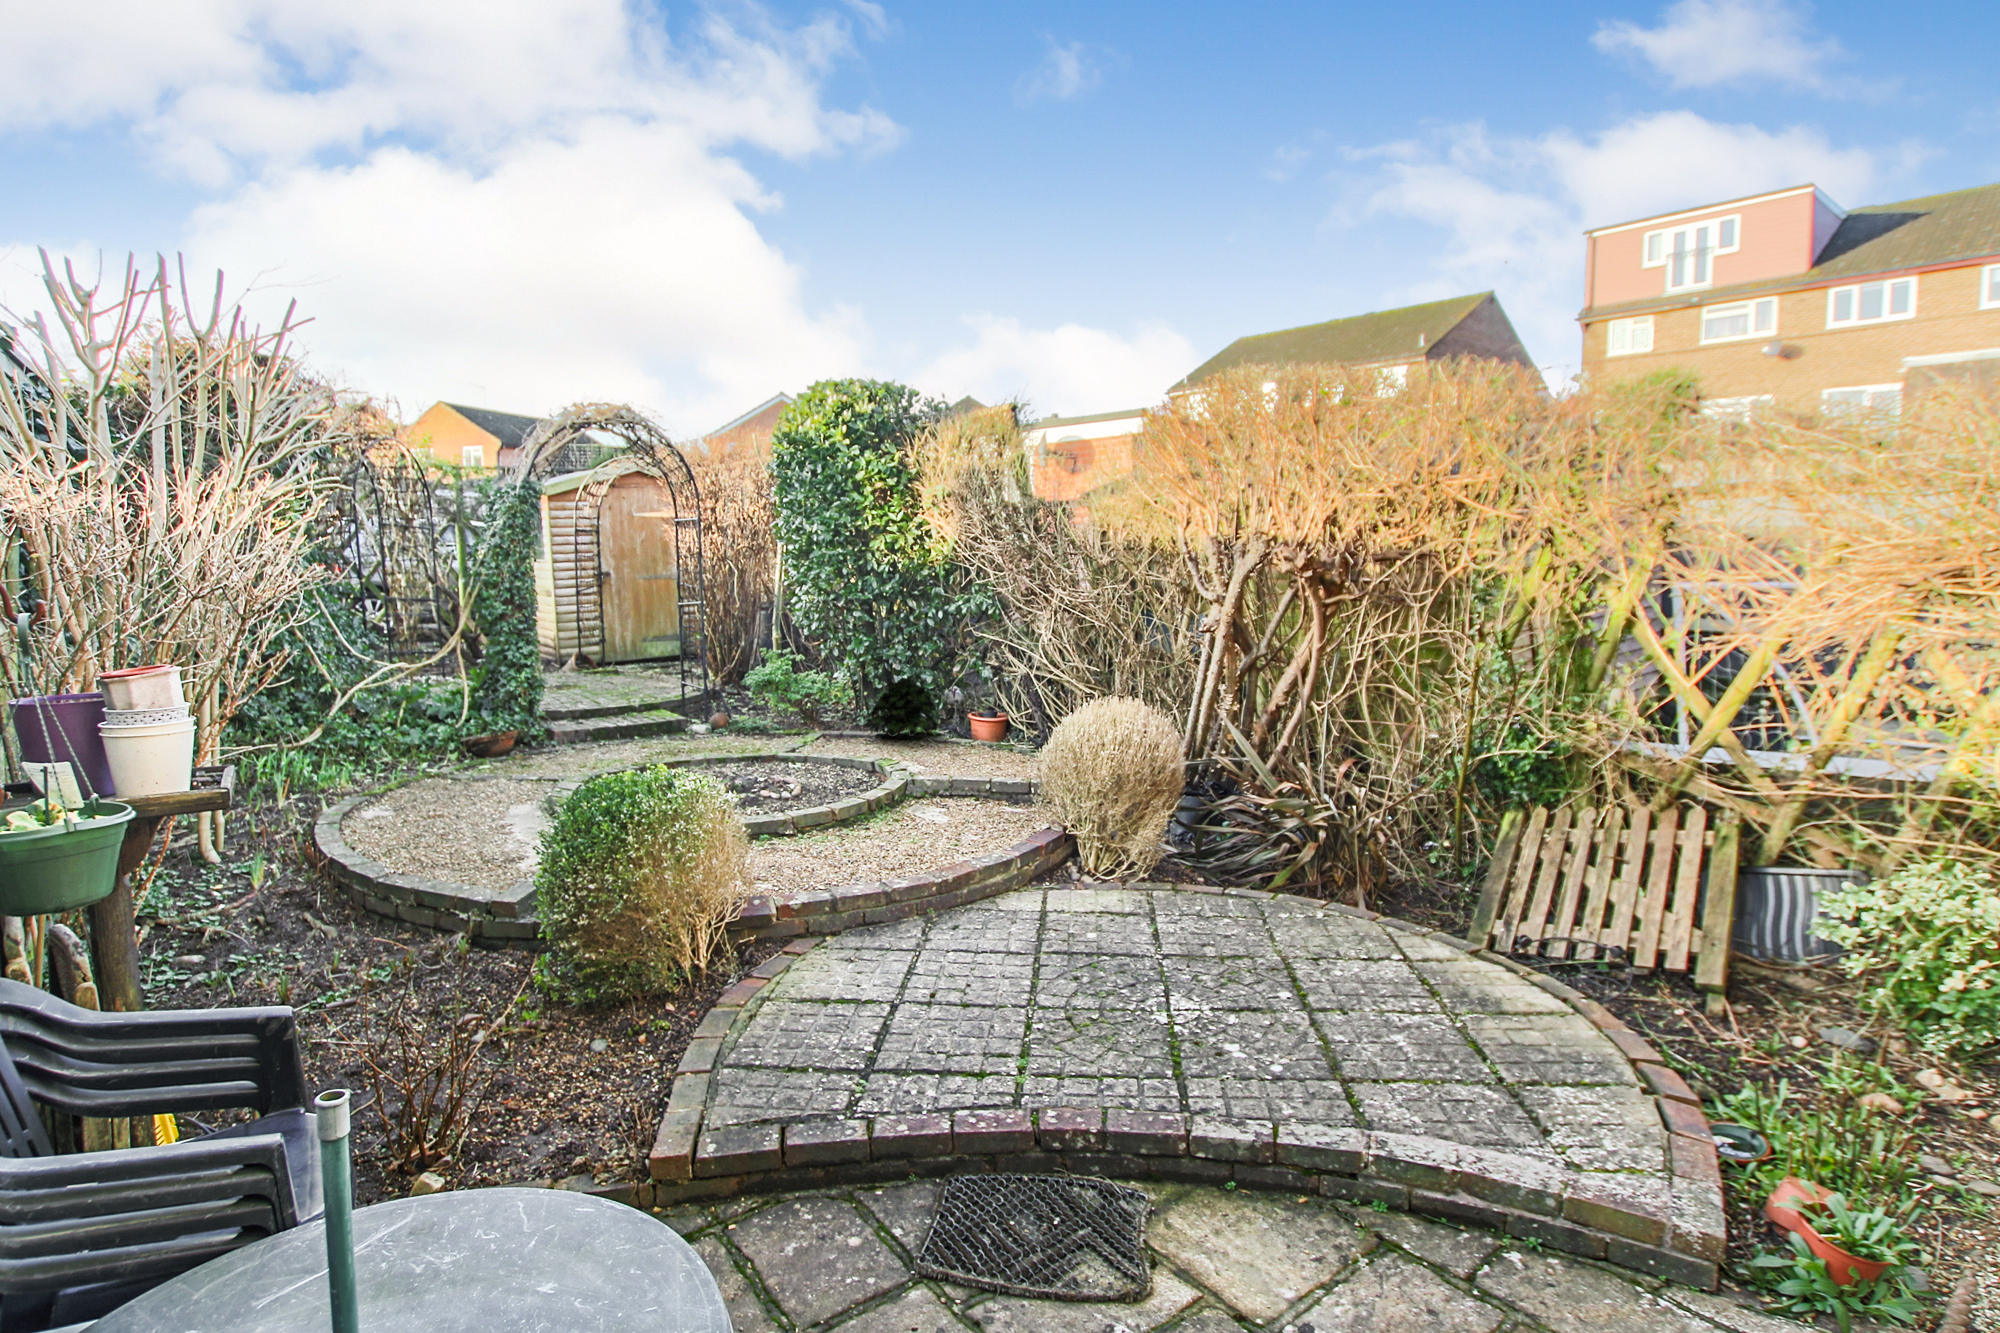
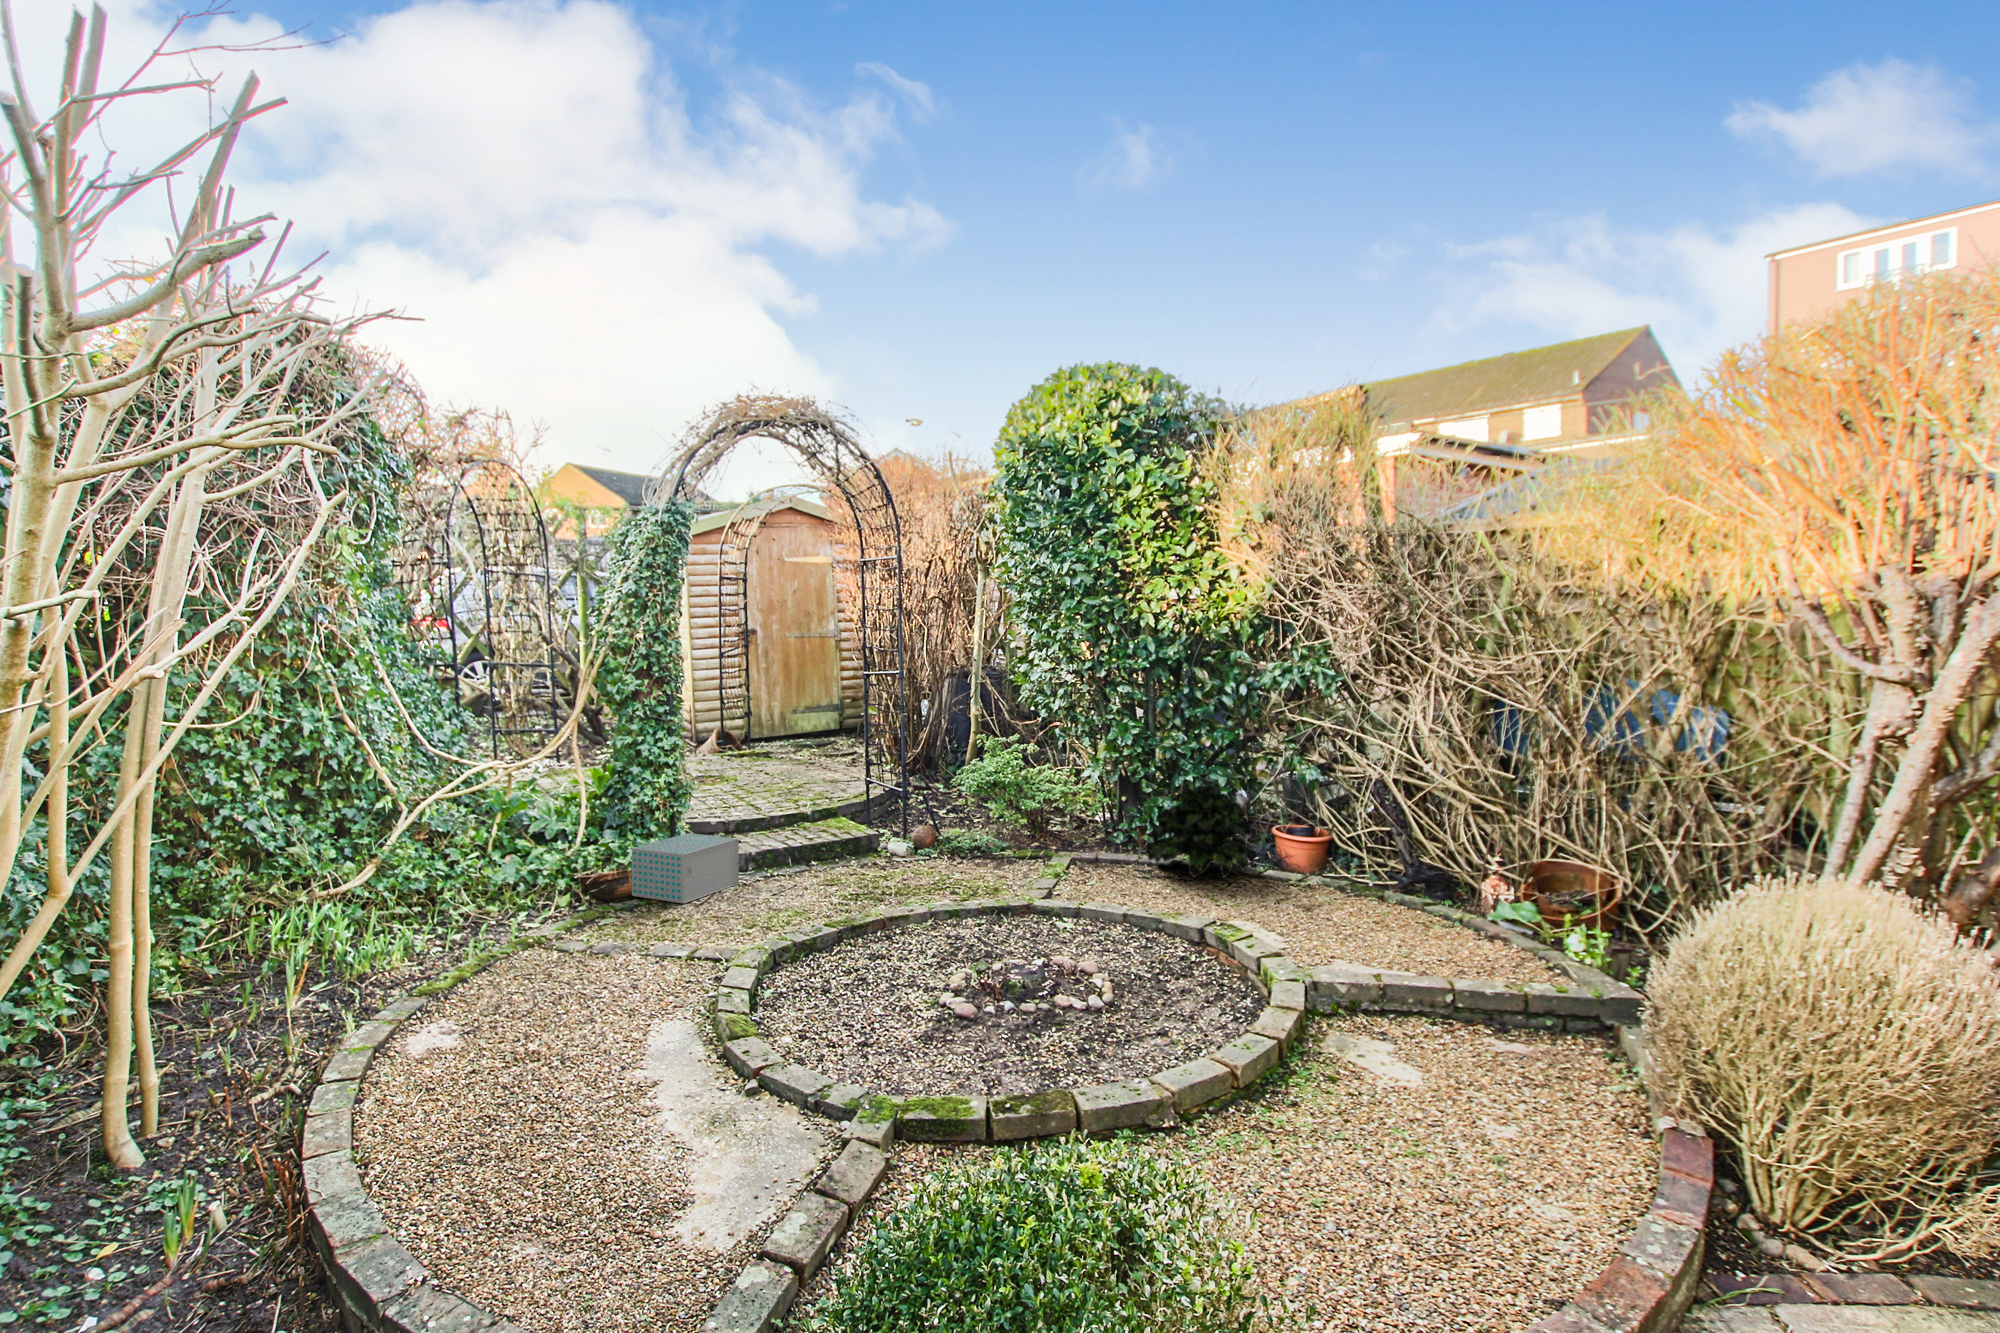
storage box: none [502,715,580,756] -> present [632,833,739,903]

